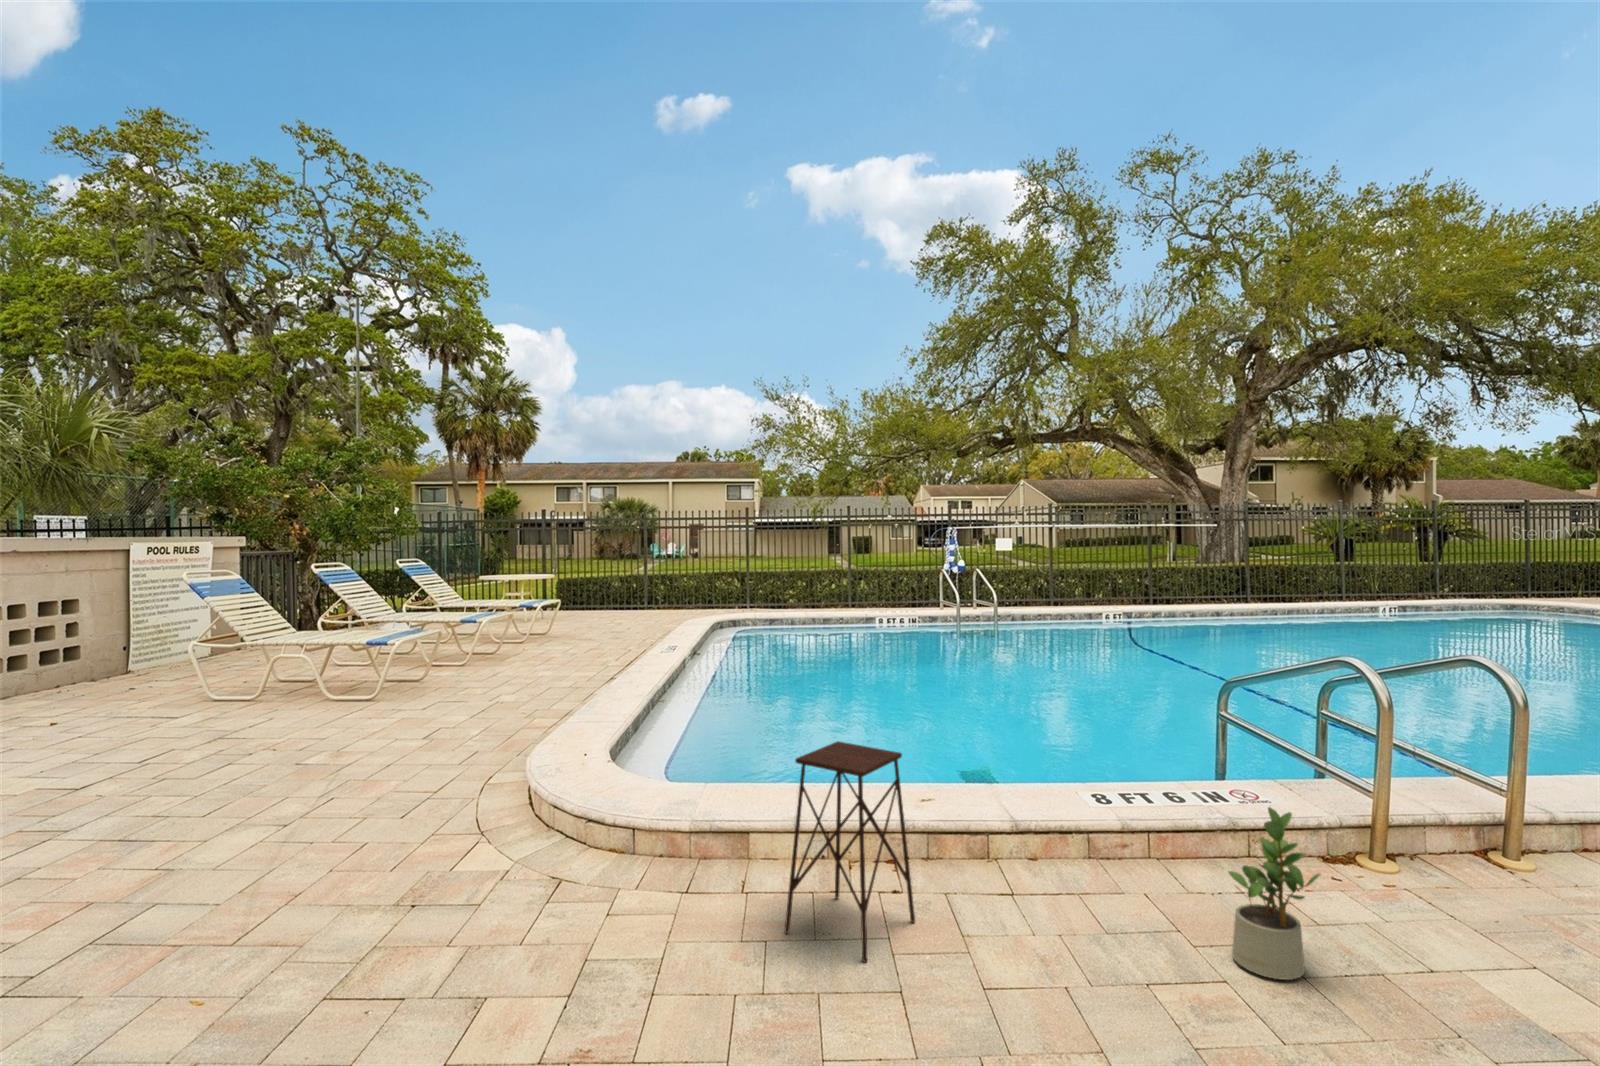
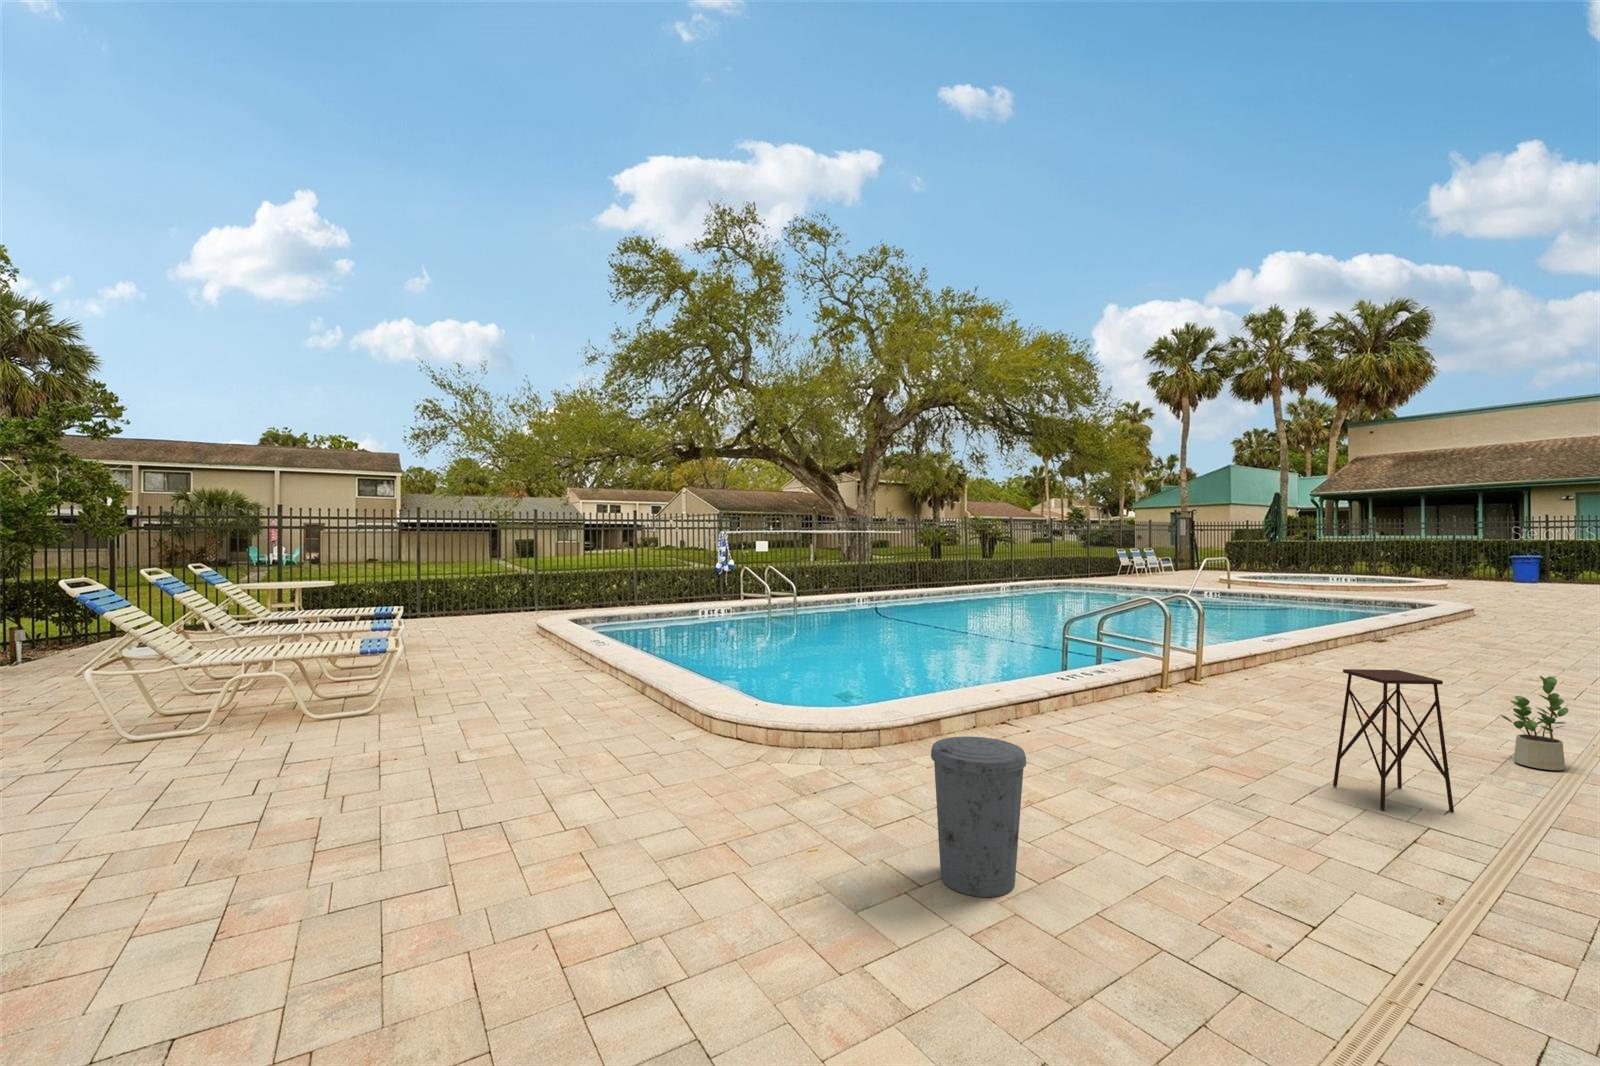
trash can: none [230,741,330,883] -> present [931,736,1026,897]

